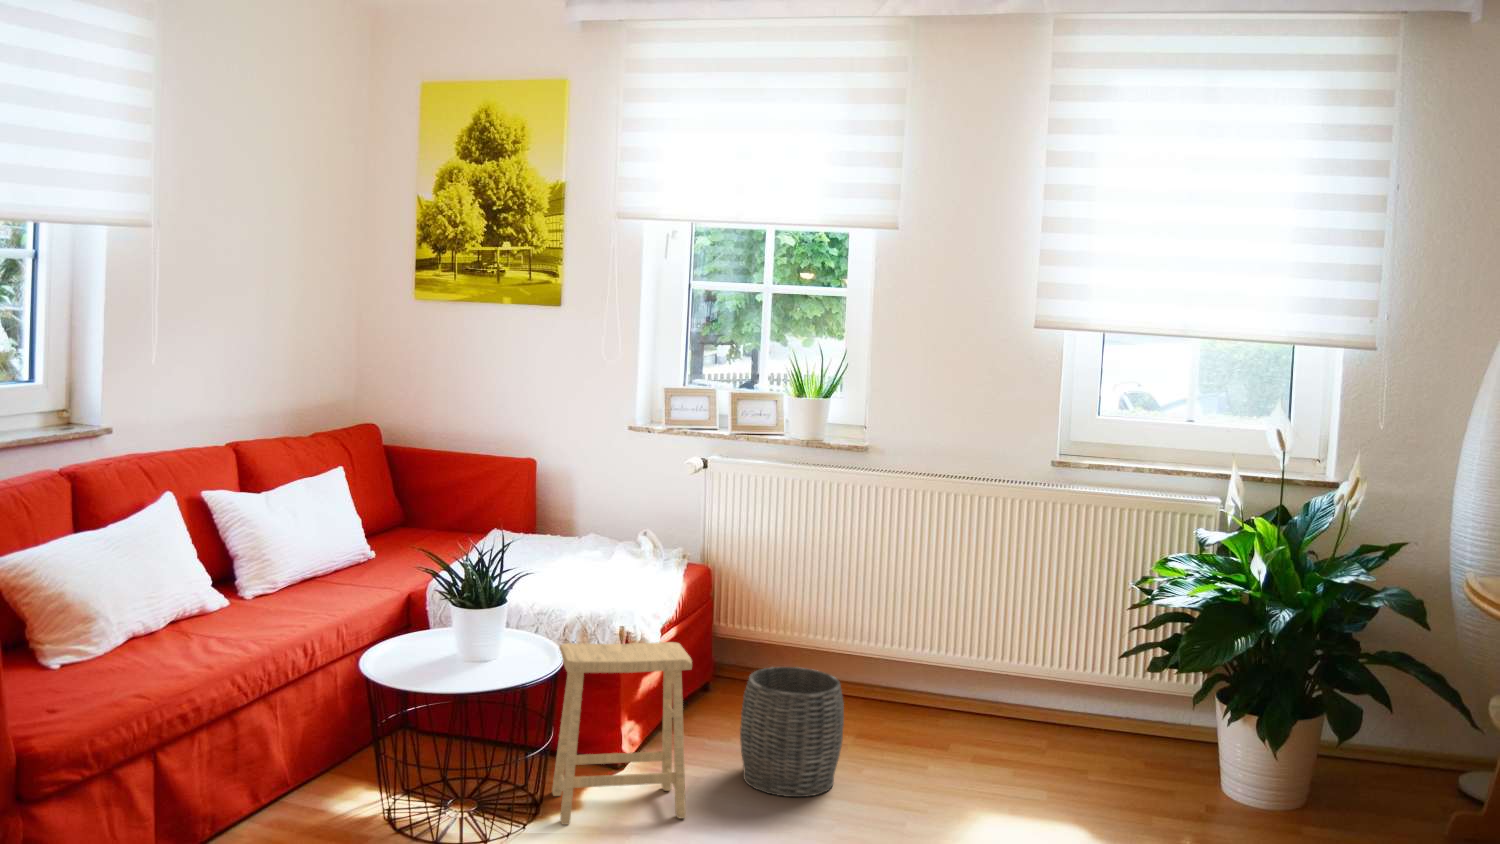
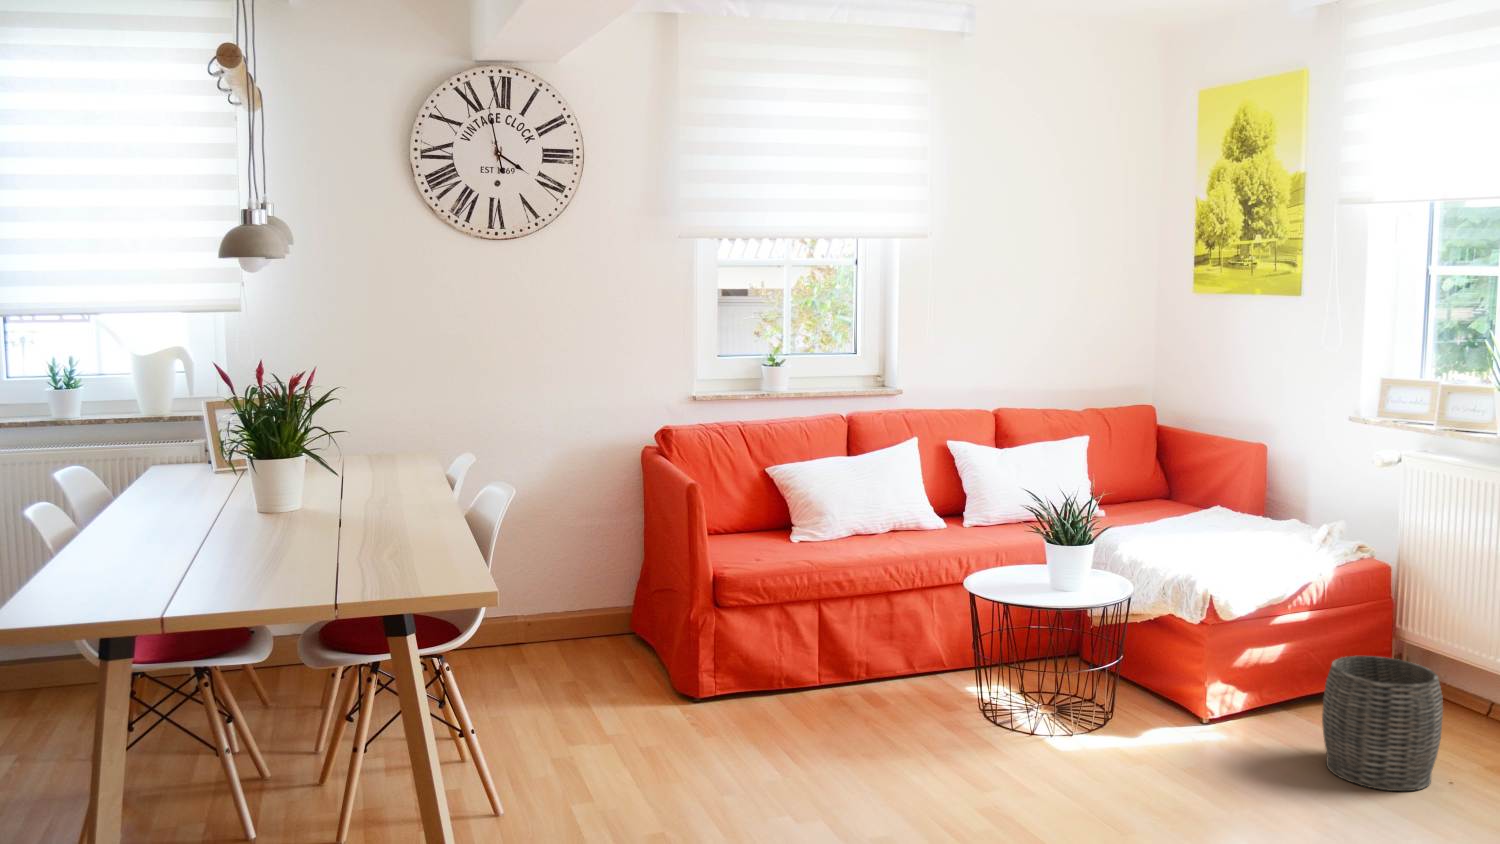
footstool: present [552,642,692,825] -> none [1109,589,1247,765]

